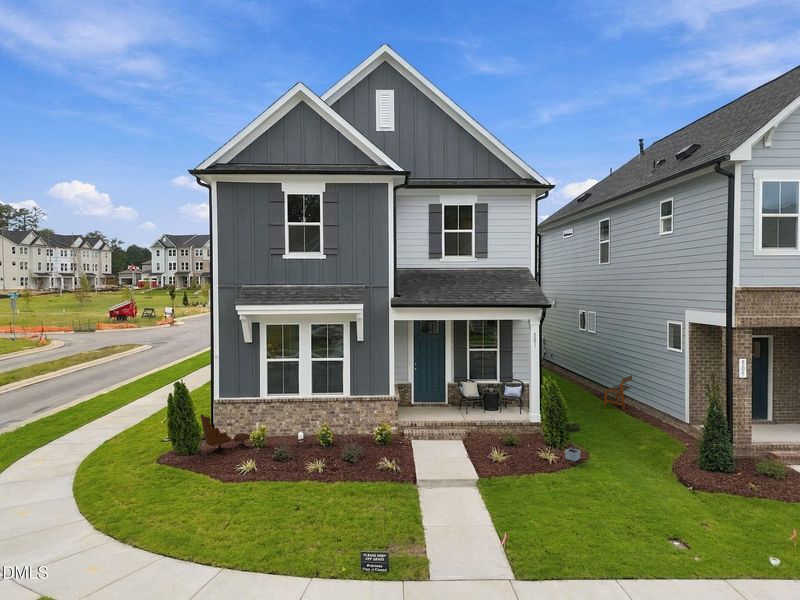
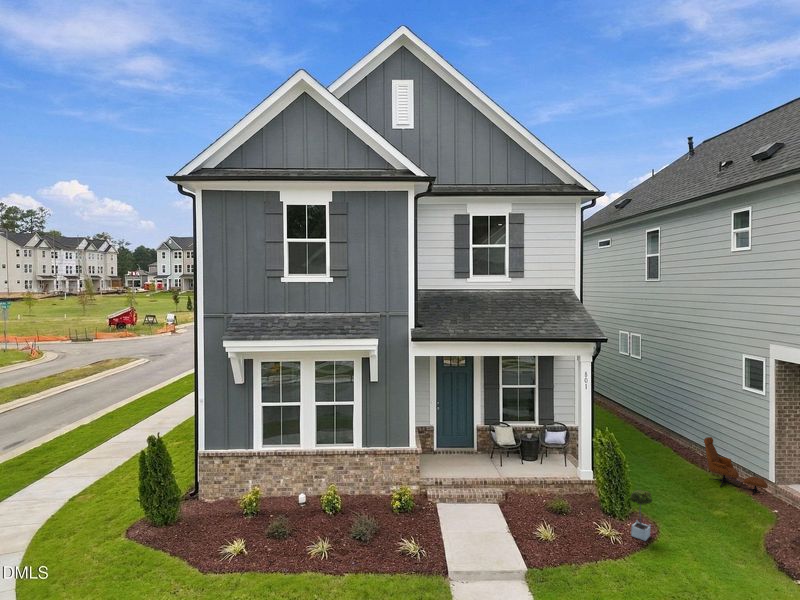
bench: present [604,375,634,409] -> none [657,411,694,455]
lounge chair: present [200,414,250,455] -> present [704,437,767,495]

